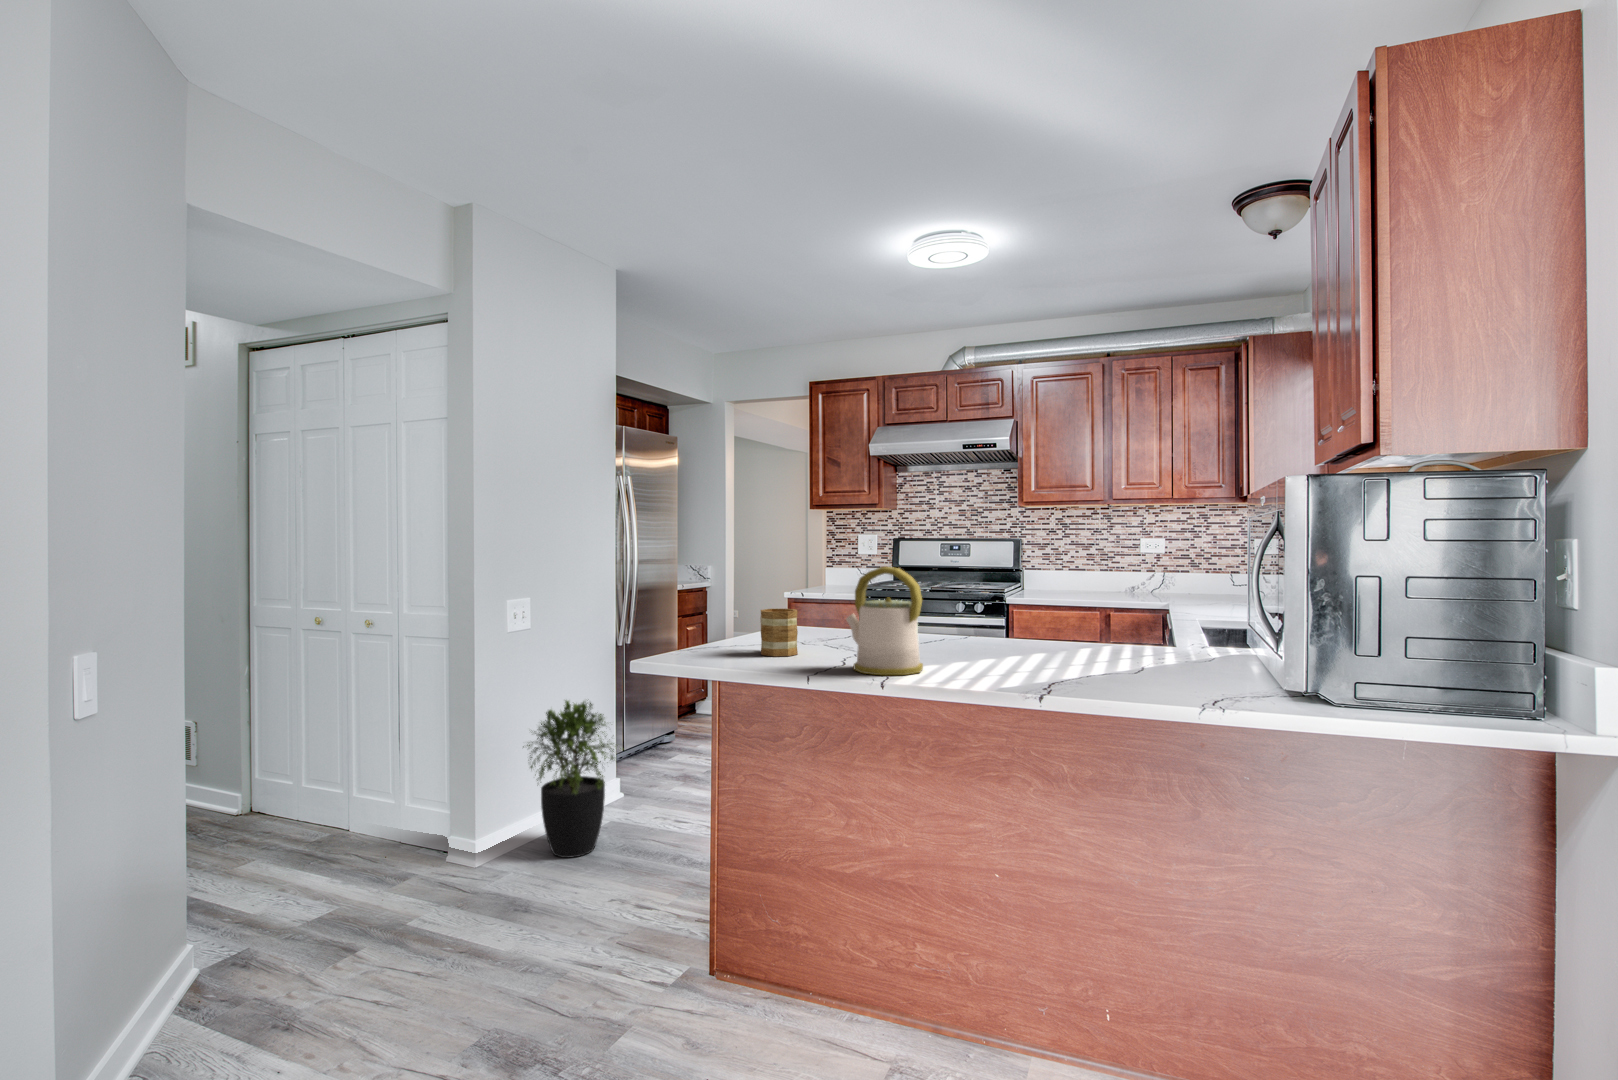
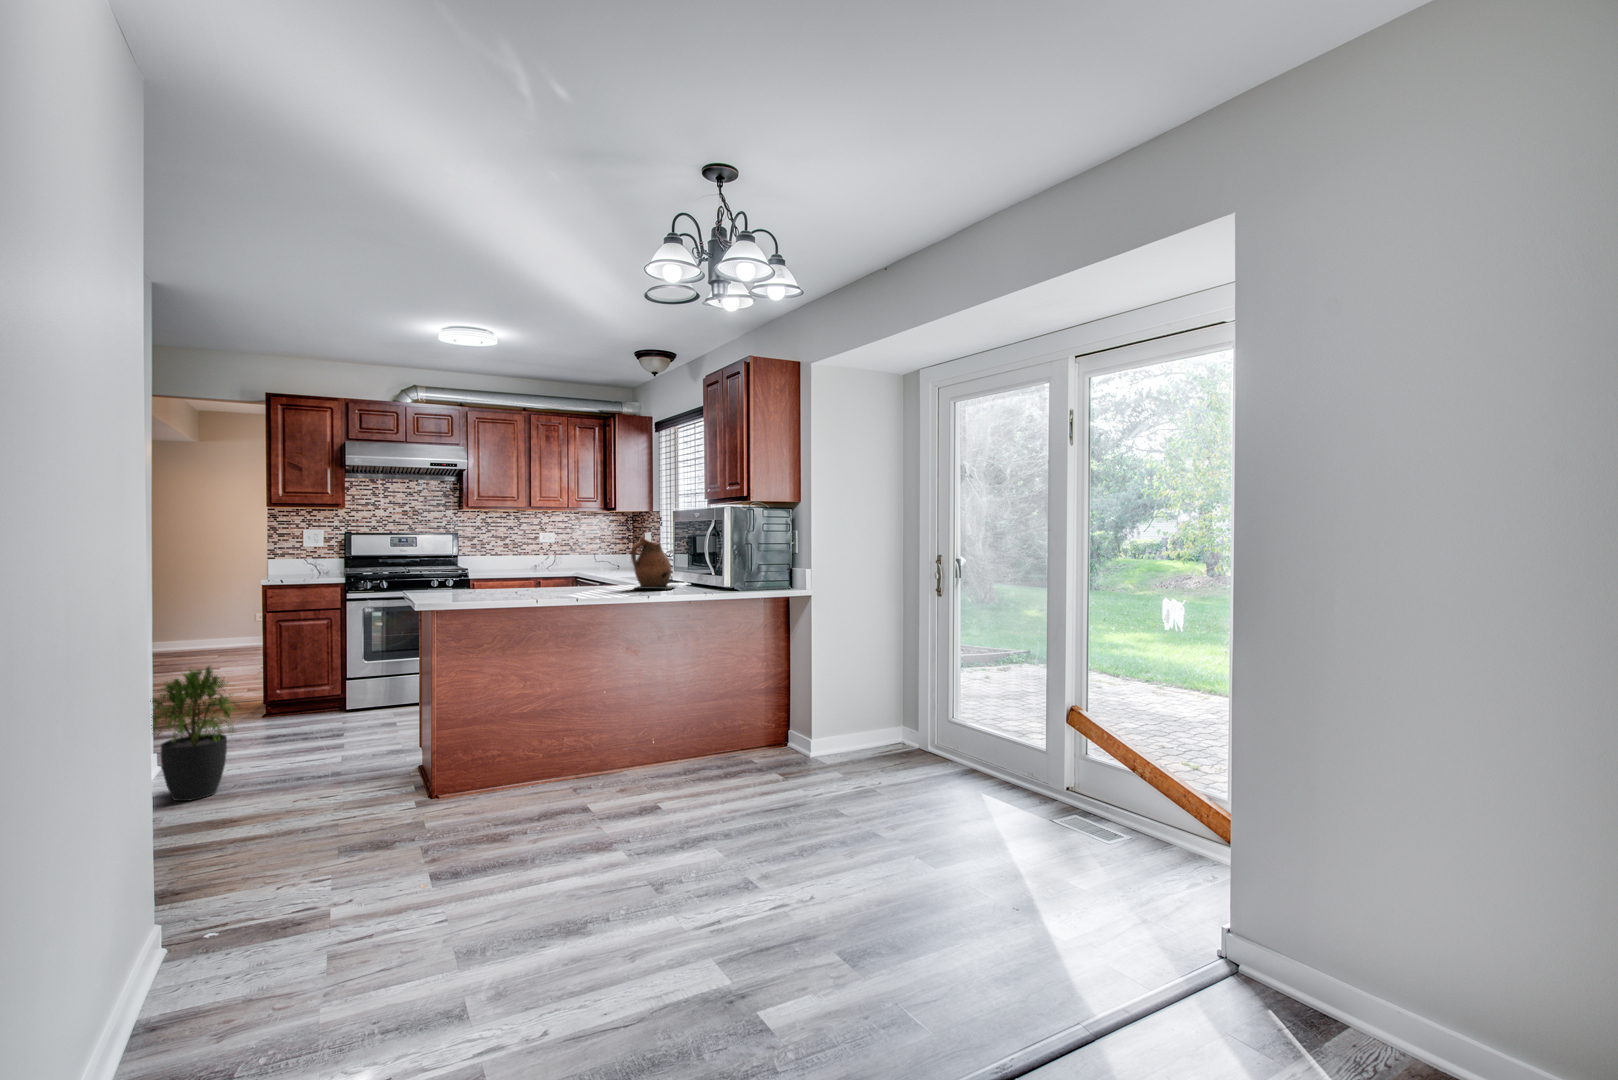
ceramic pitcher: none [1079,553,1196,676] -> present [631,537,673,589]
kettle: present [846,567,923,675] -> none [533,545,579,598]
mug: present [760,609,798,656] -> none [453,572,486,599]

